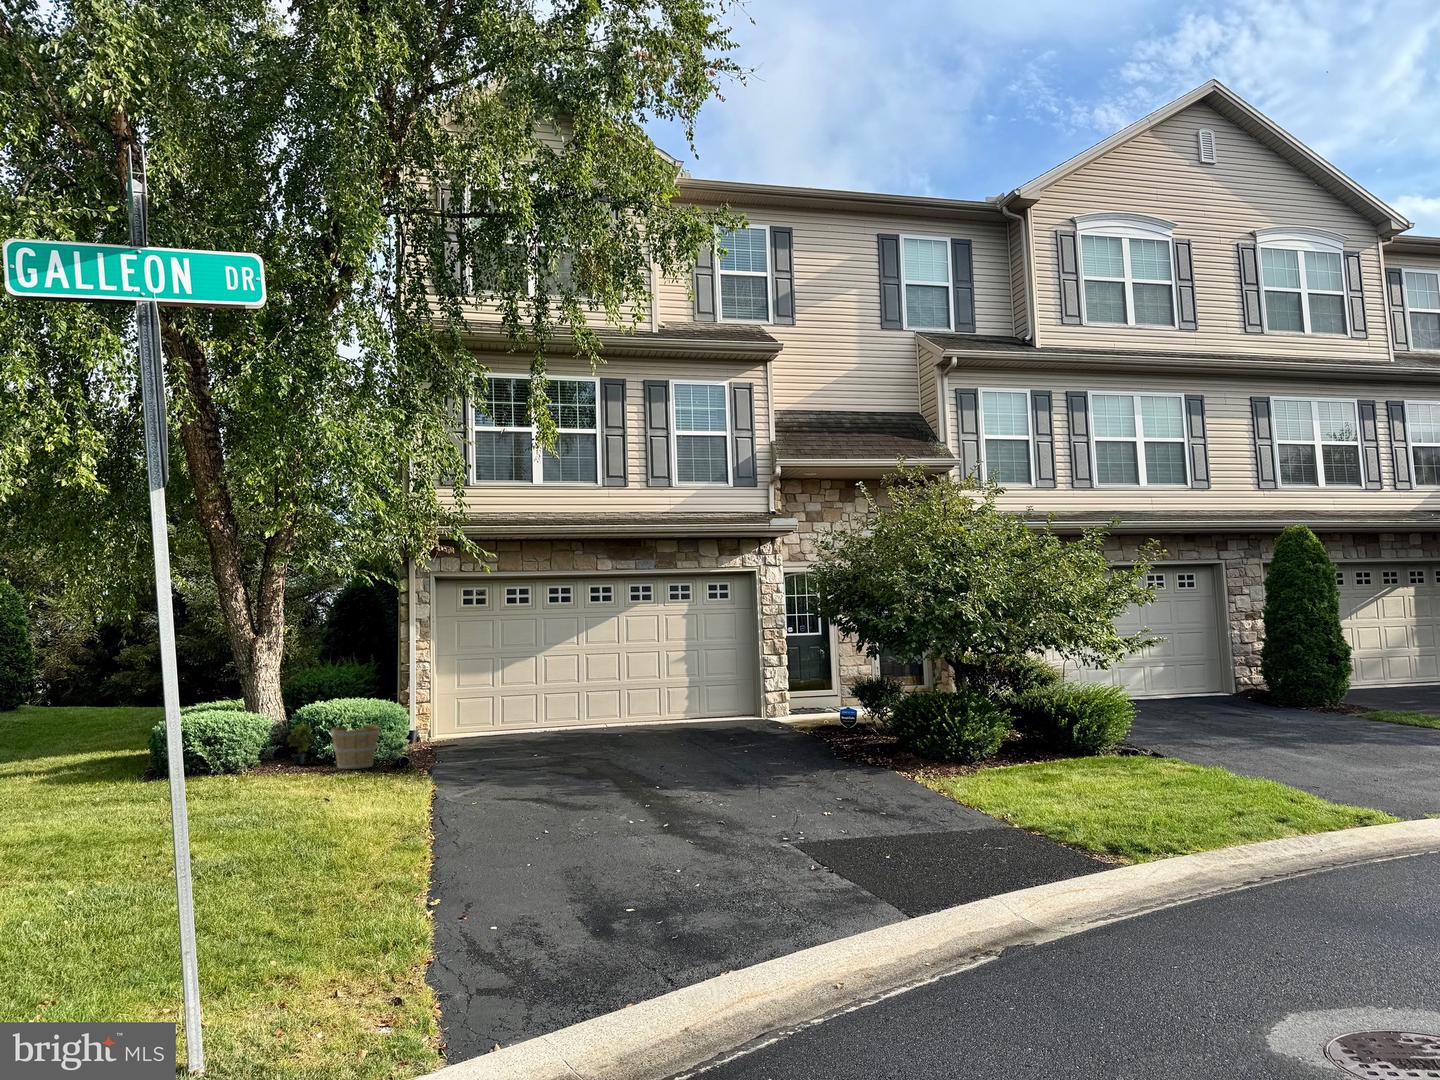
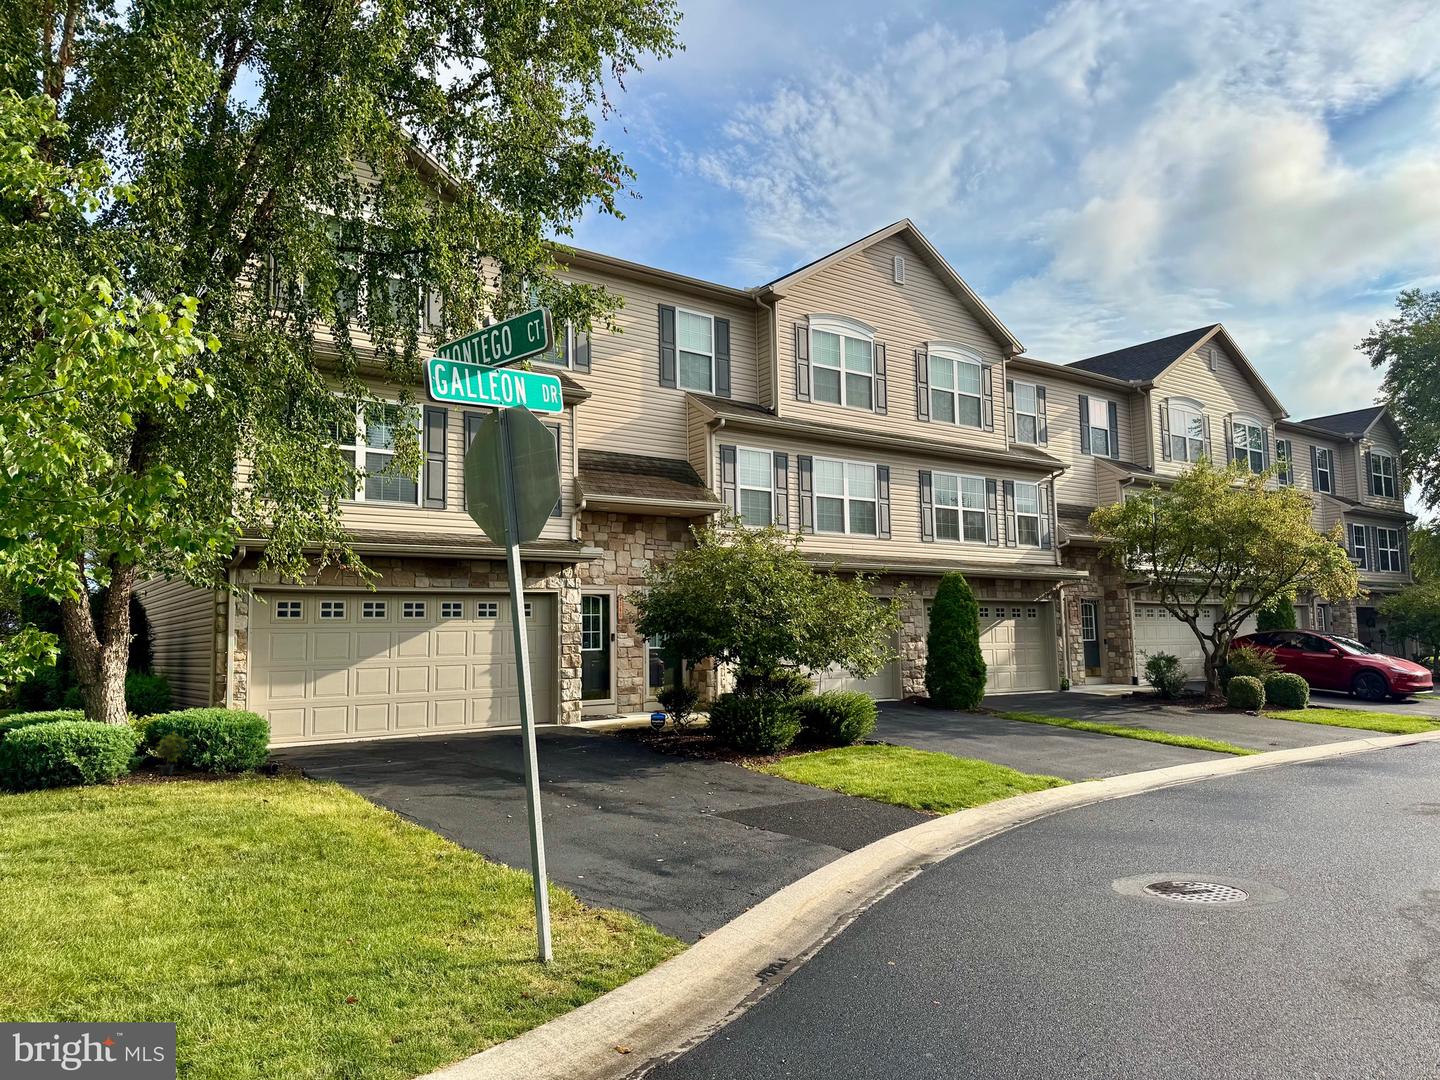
wooden bucket: present [331,724,380,769] -> none [214,733,264,778]

